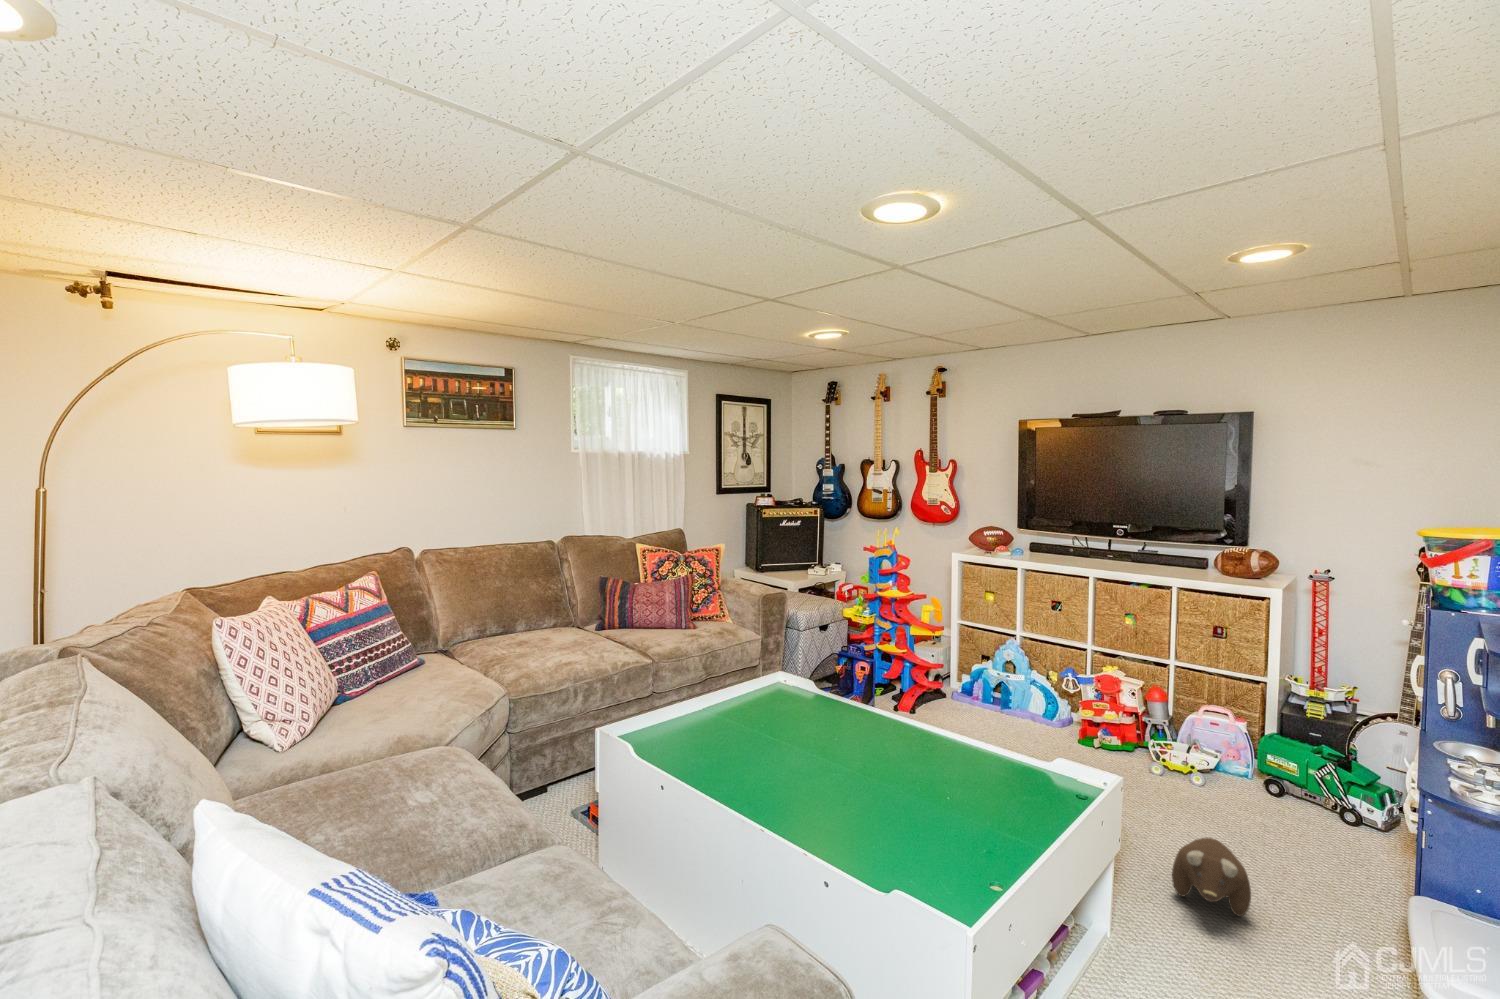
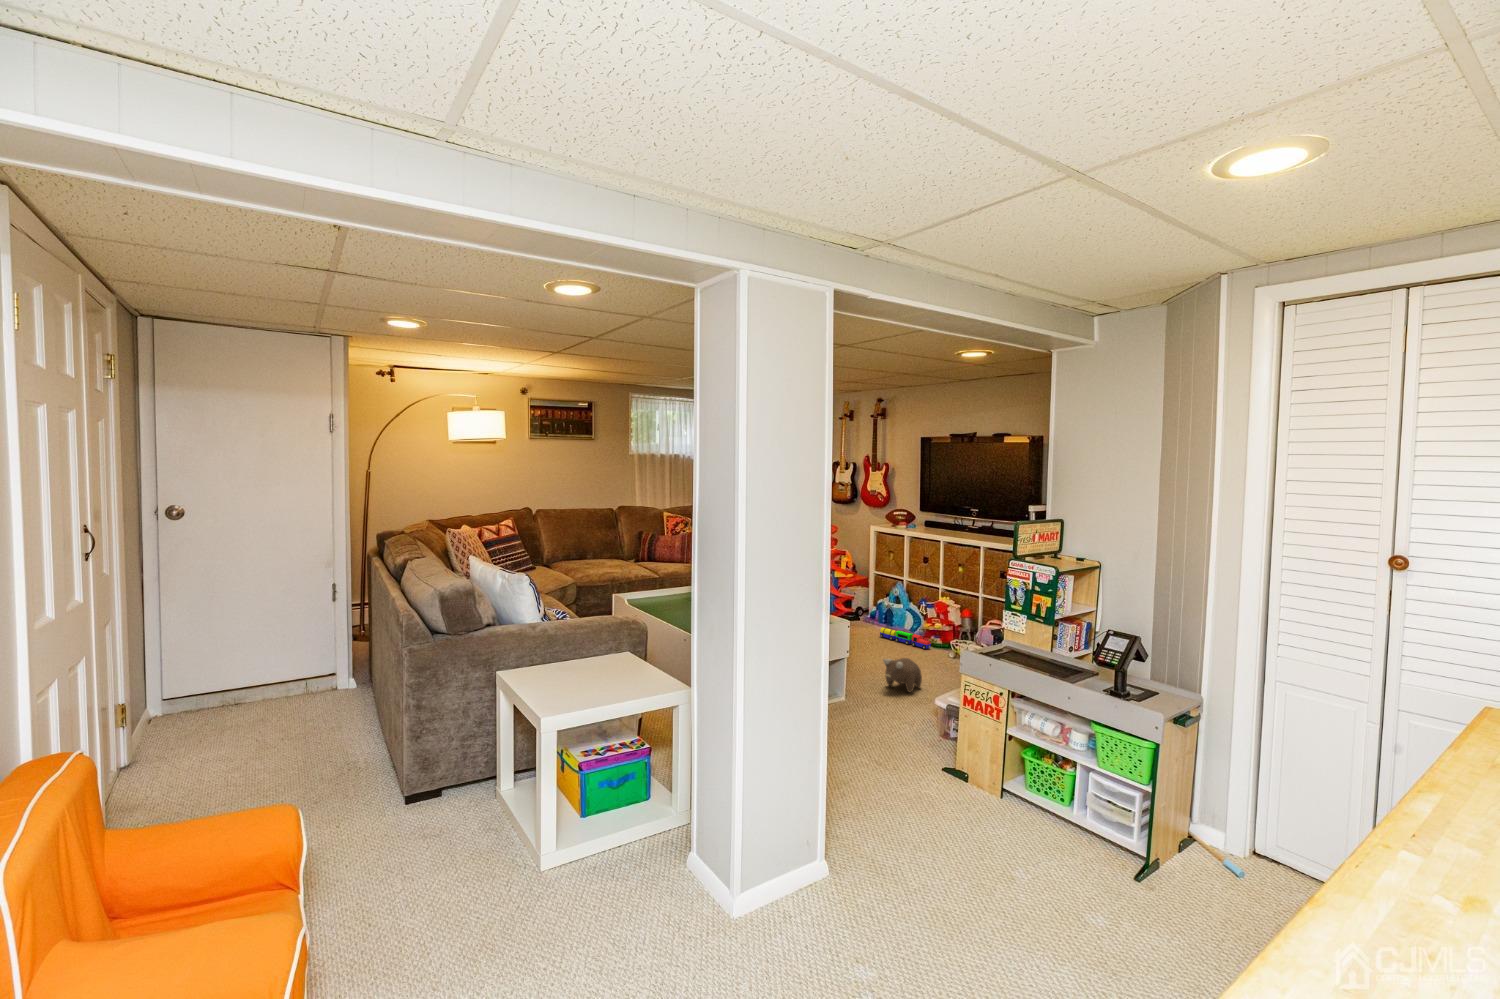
toy train: none [1013,720,1115,762] -> present [880,628,931,649]

